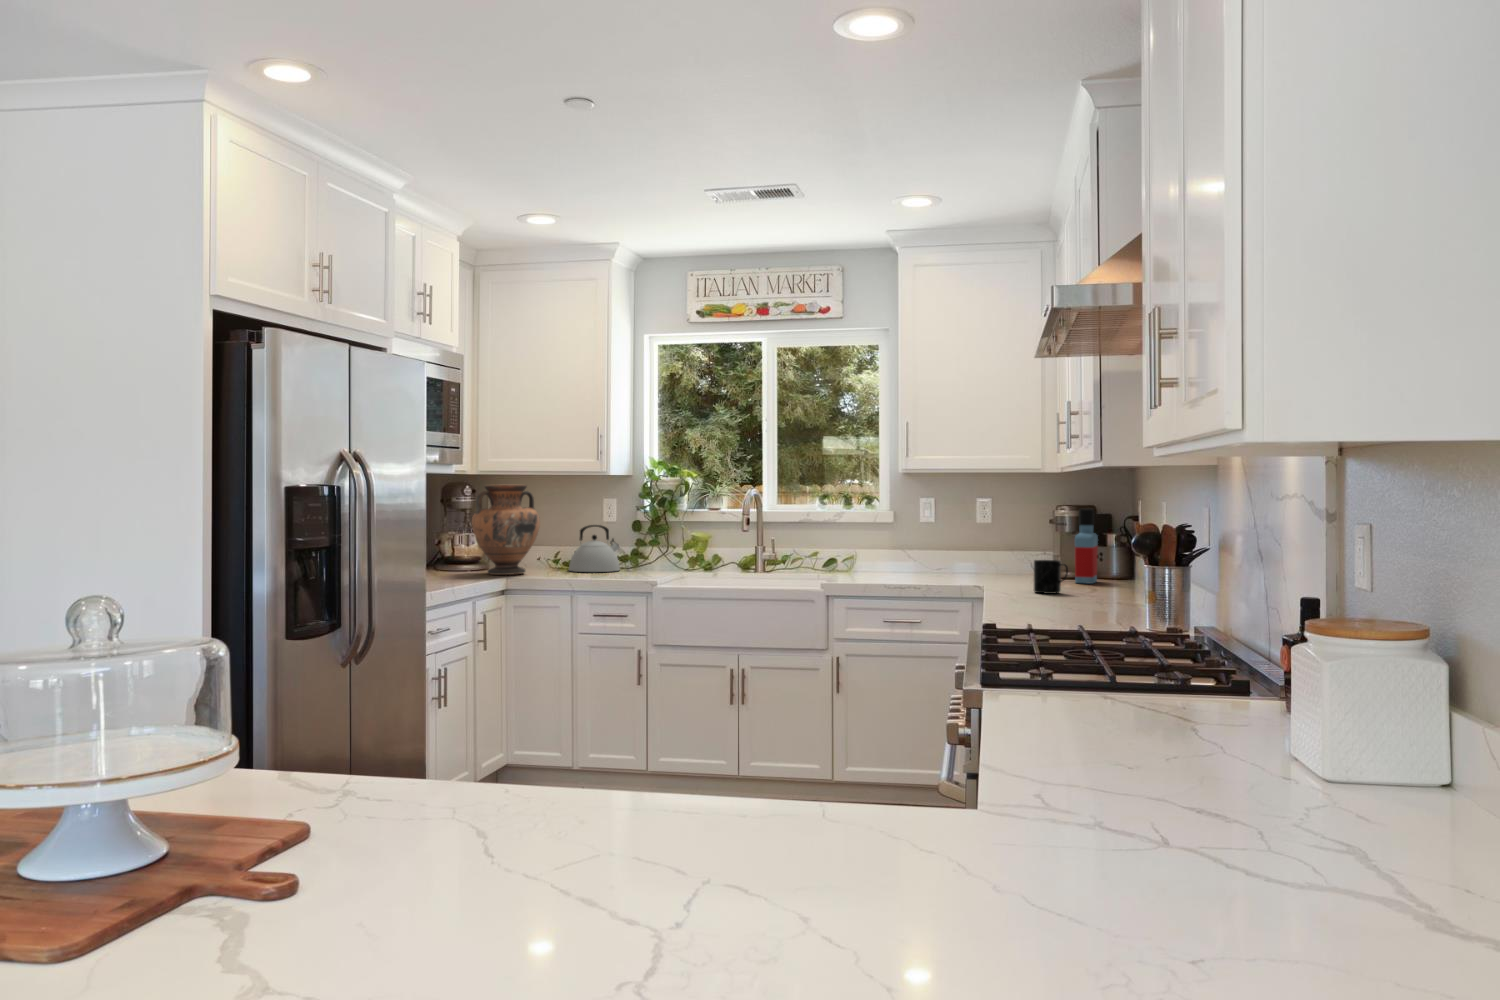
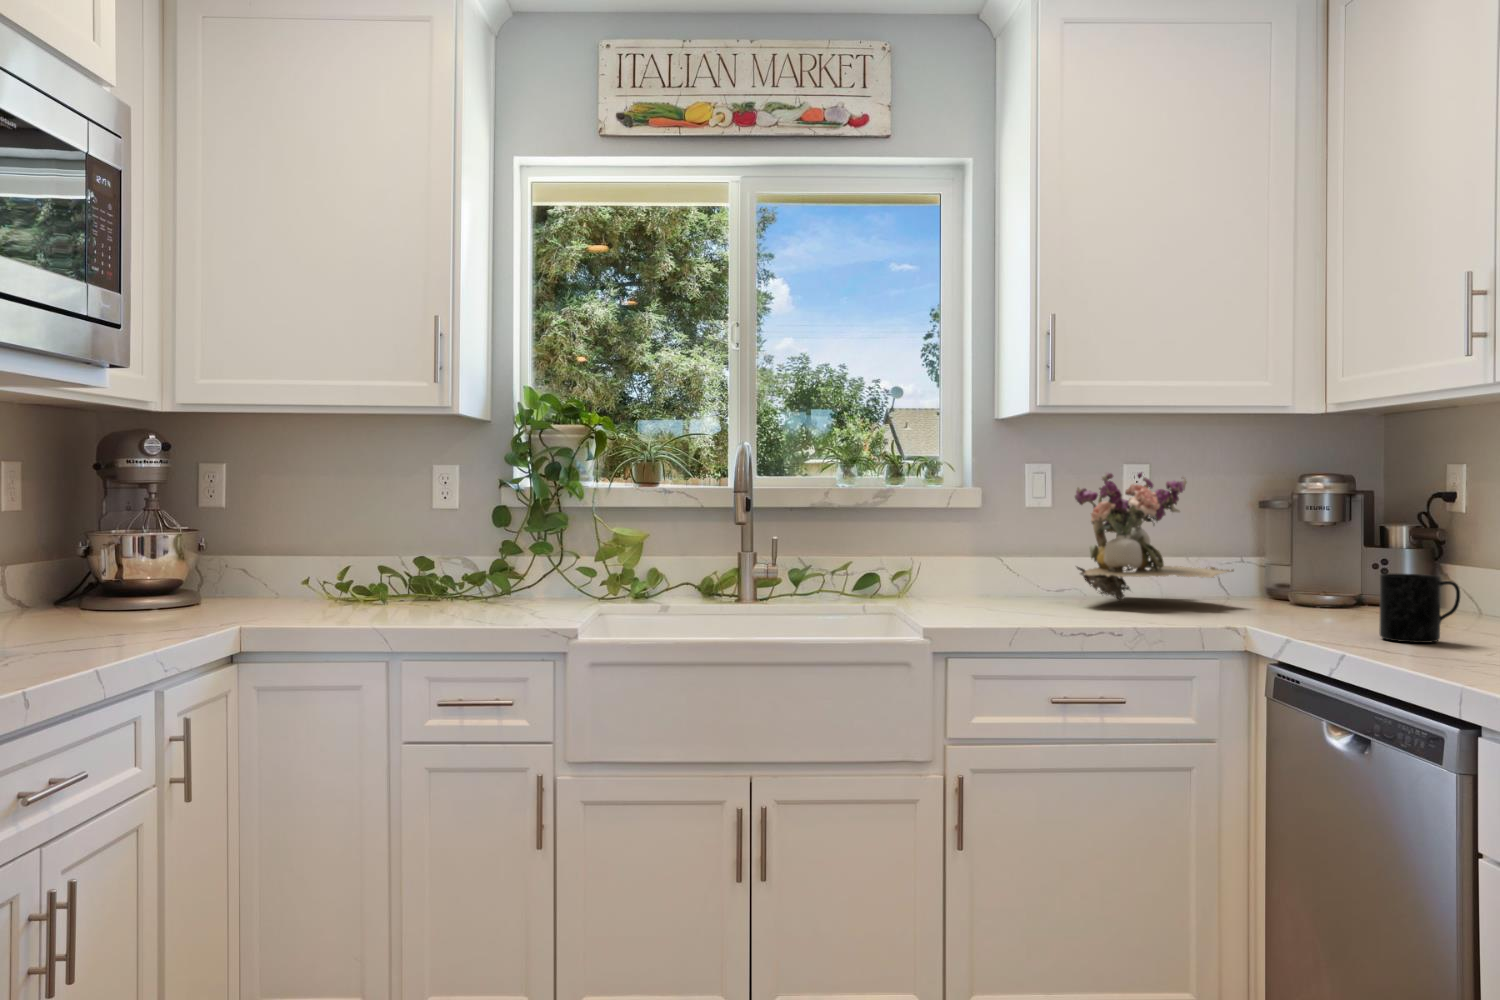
vase: present [472,485,540,575] -> none [157,422,314,621]
flower arrangement: none [928,499,1019,576] -> present [1075,472,1234,603]
bottle: present [1075,509,1098,583] -> none [1341,478,1396,615]
kettle: present [569,525,620,572] -> none [374,512,482,610]

